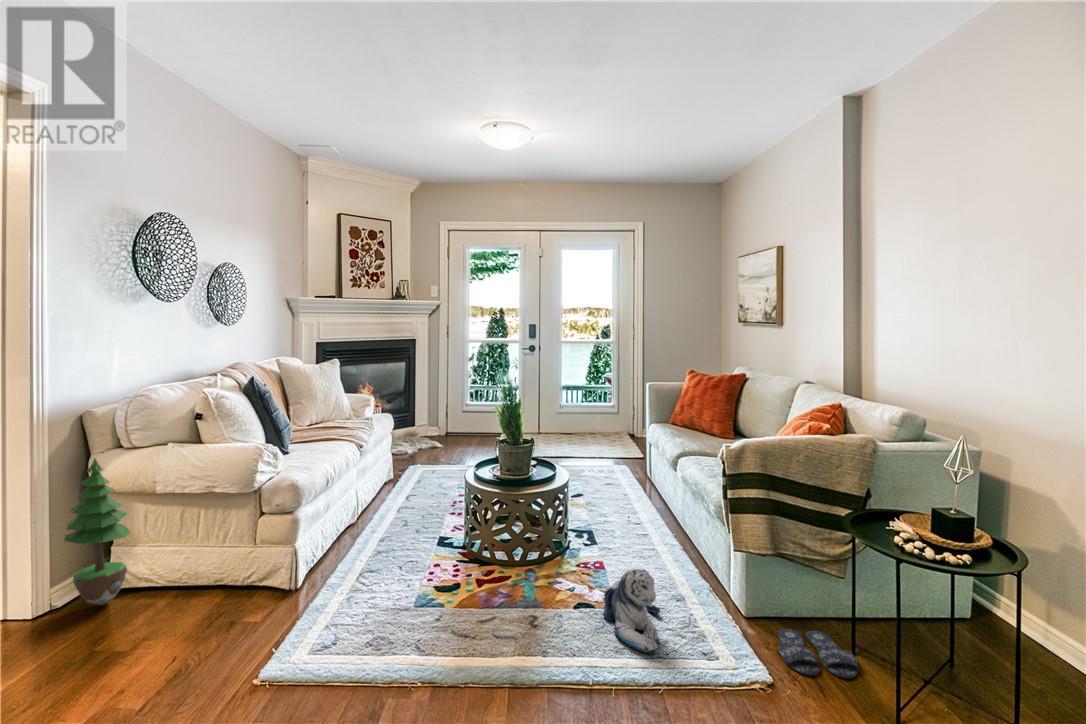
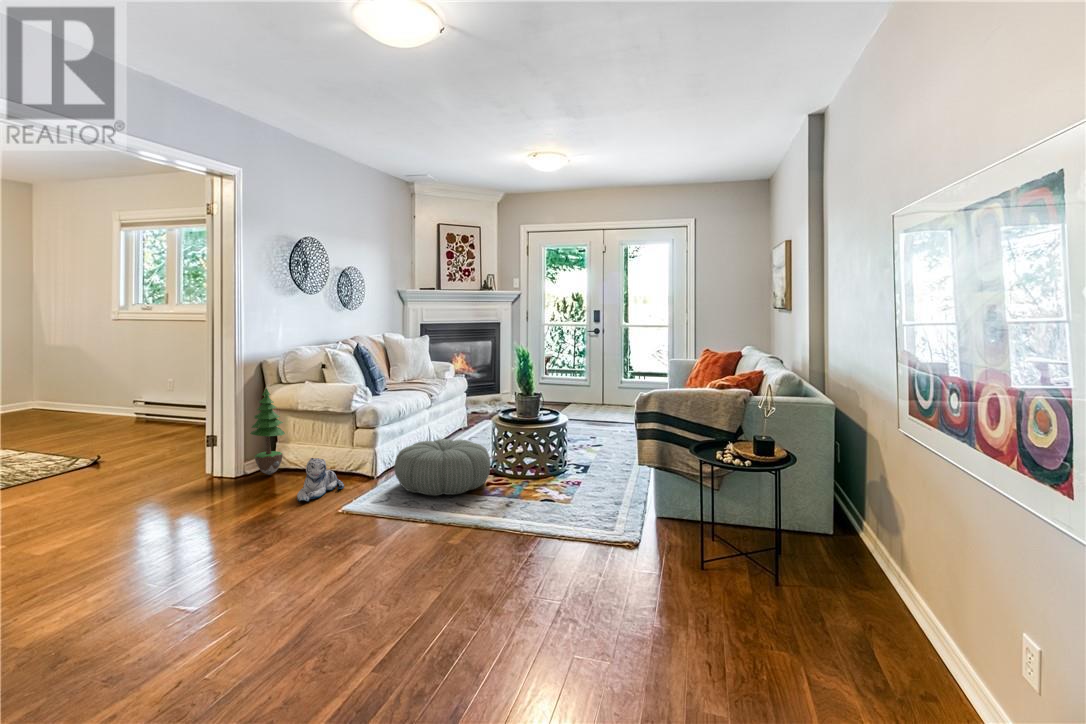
pouf: none [337,519,489,624] -> present [394,439,491,496]
plush toy: present [603,569,660,653] -> present [297,458,344,502]
slippers: present [777,629,859,679] -> none [652,519,703,542]

